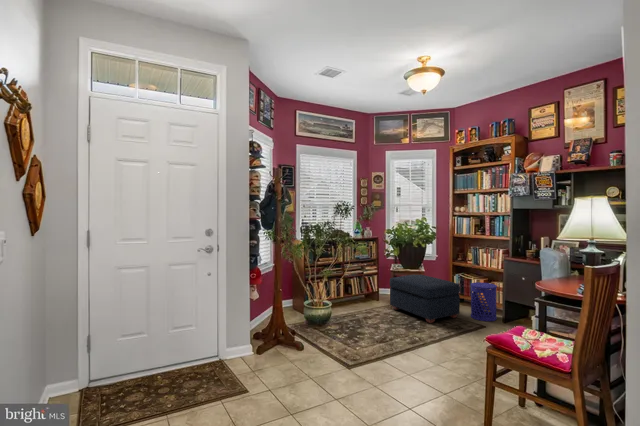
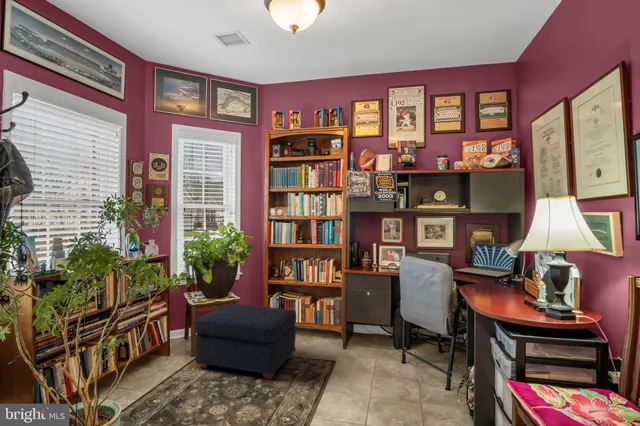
waste bin: present [471,282,497,321] -> none [303,302,332,353]

